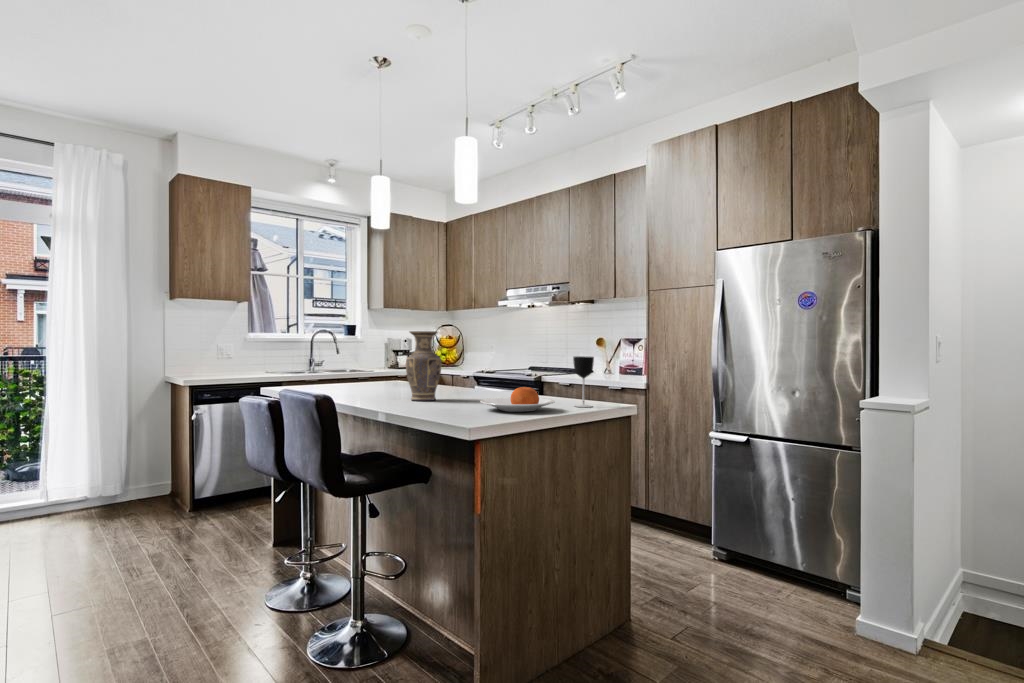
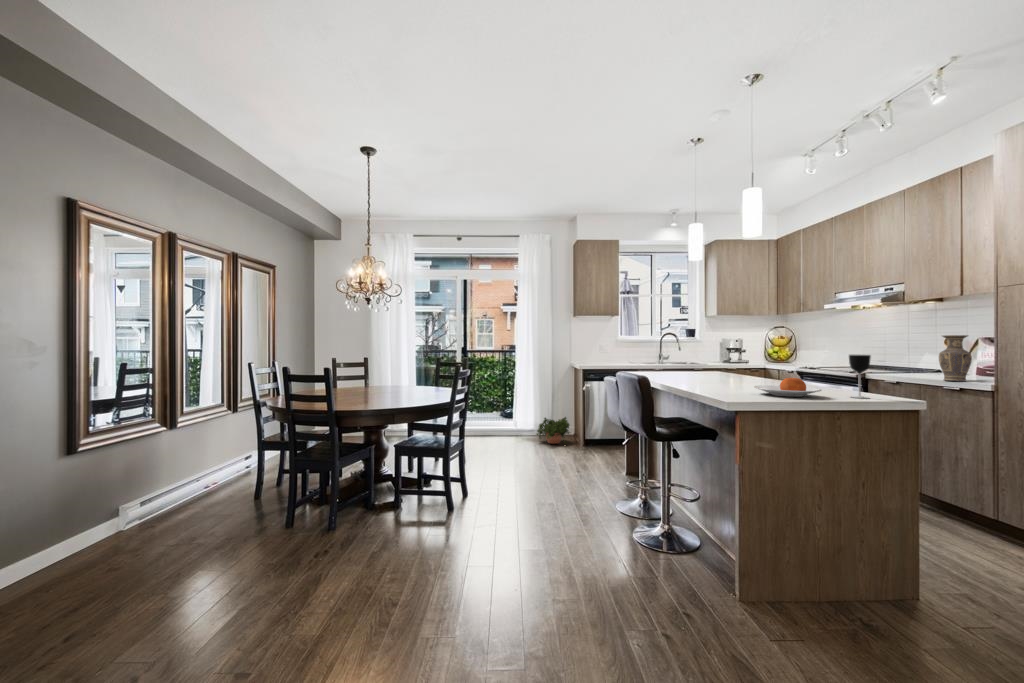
vase: present [406,331,441,401] -> present [939,335,972,382]
potted plant: none [92,465,166,514] -> present [537,417,570,444]

